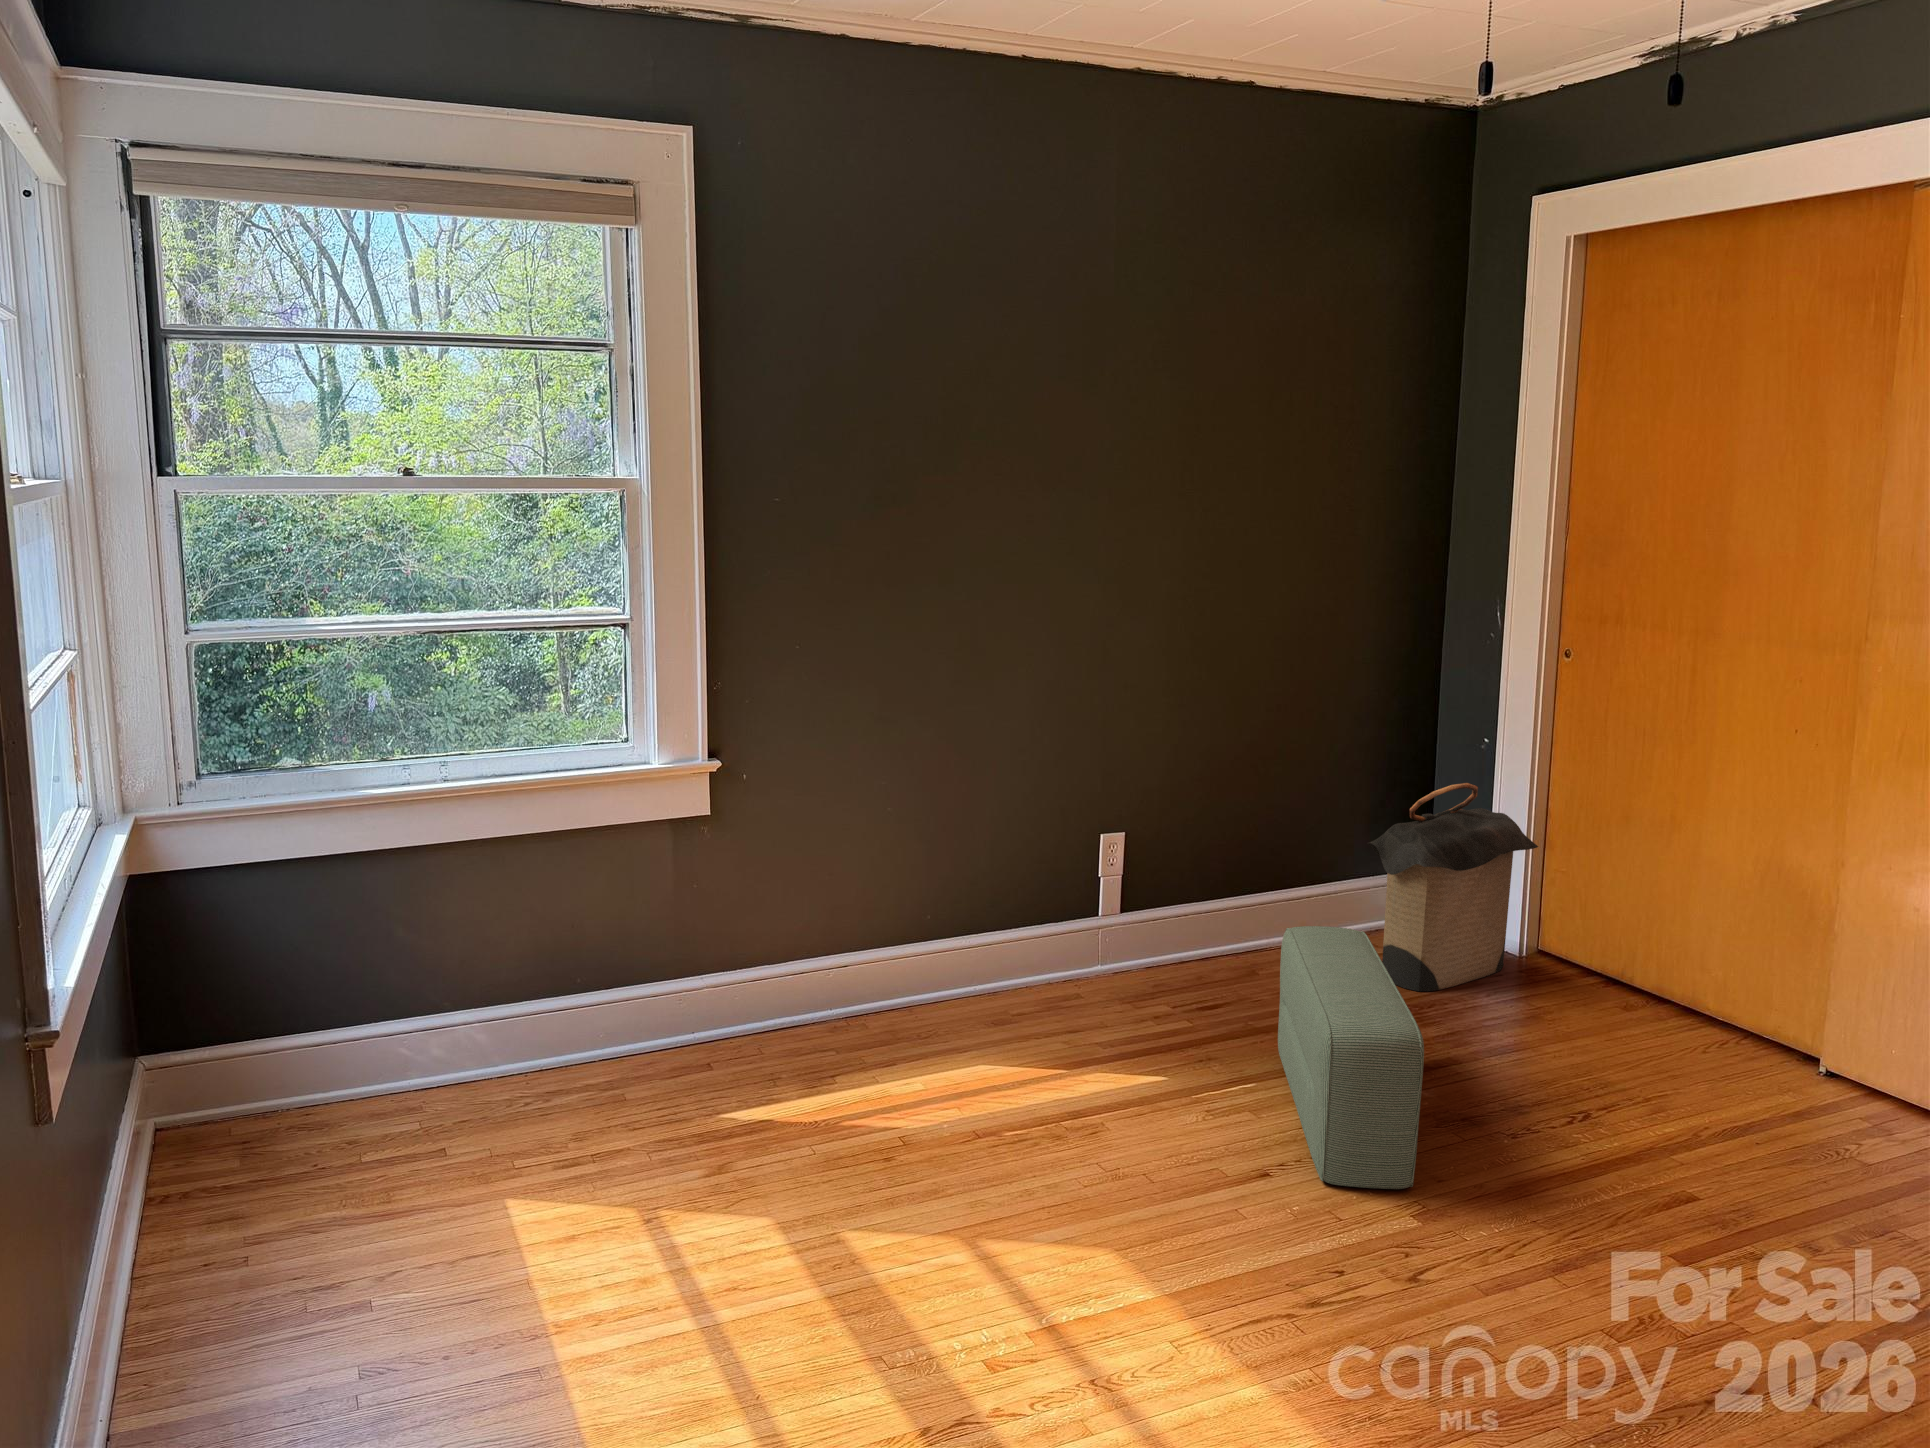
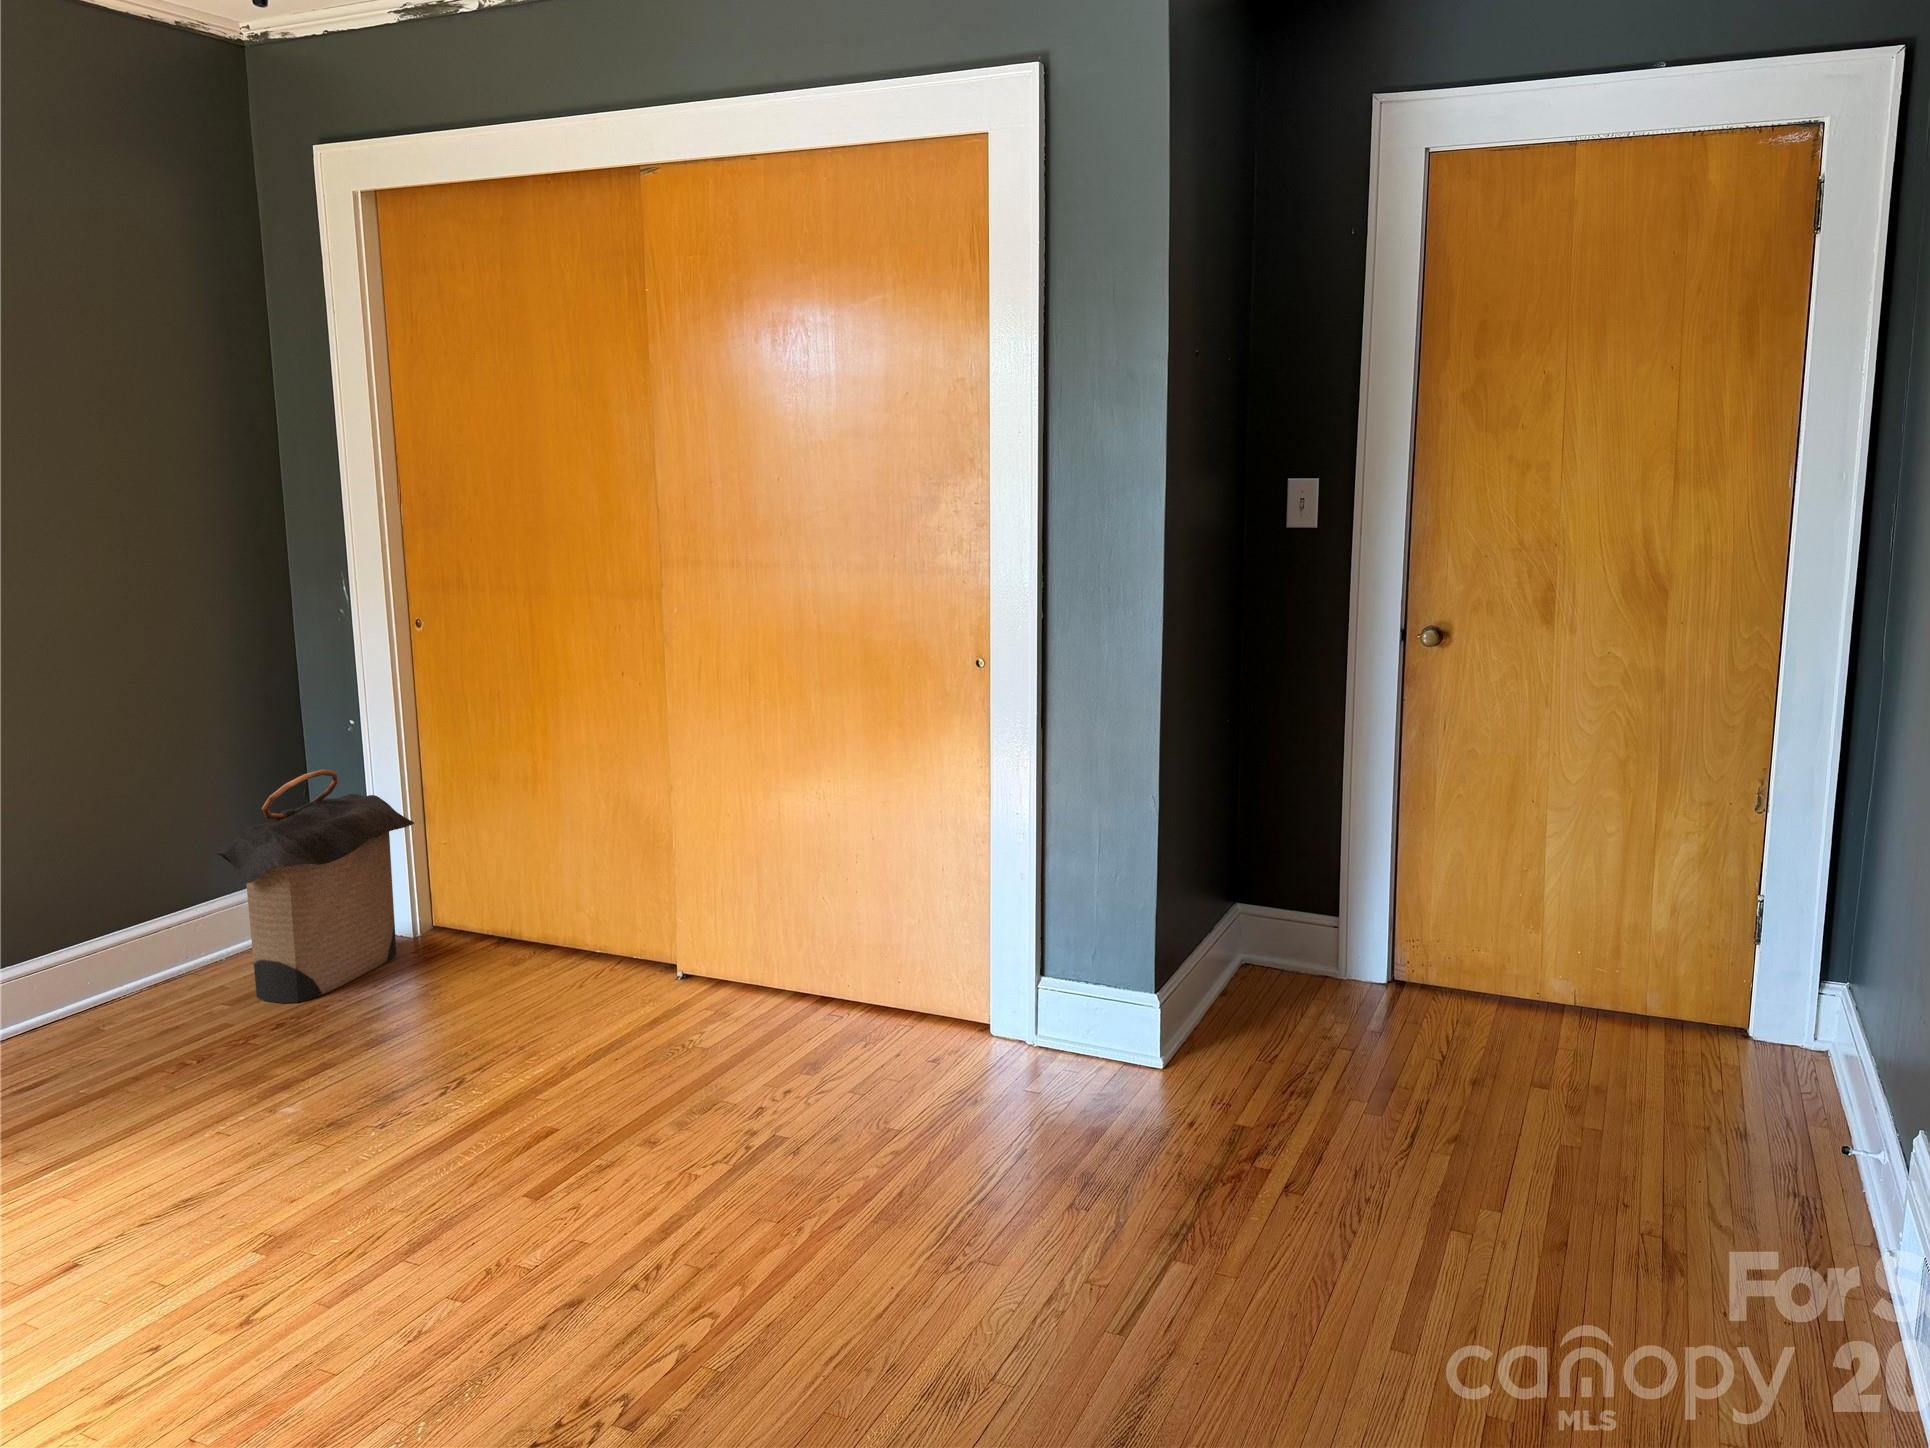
pouf: present [1278,926,1424,1189] -> none [94,954,259,1251]

